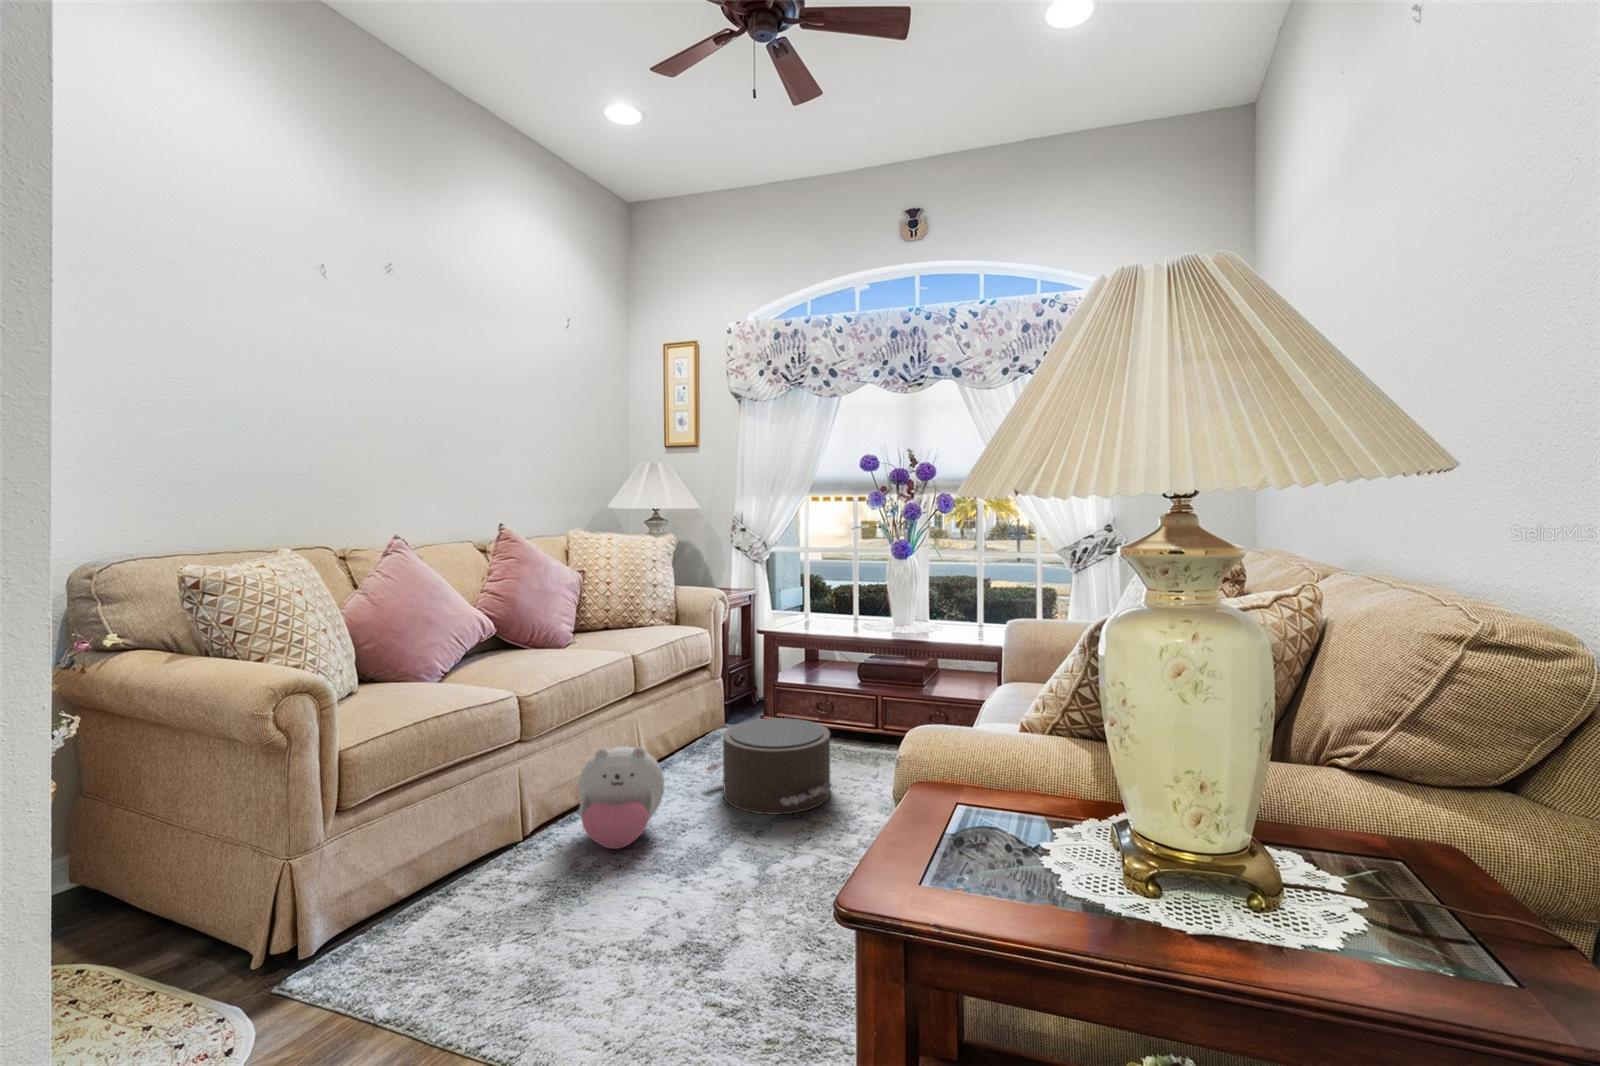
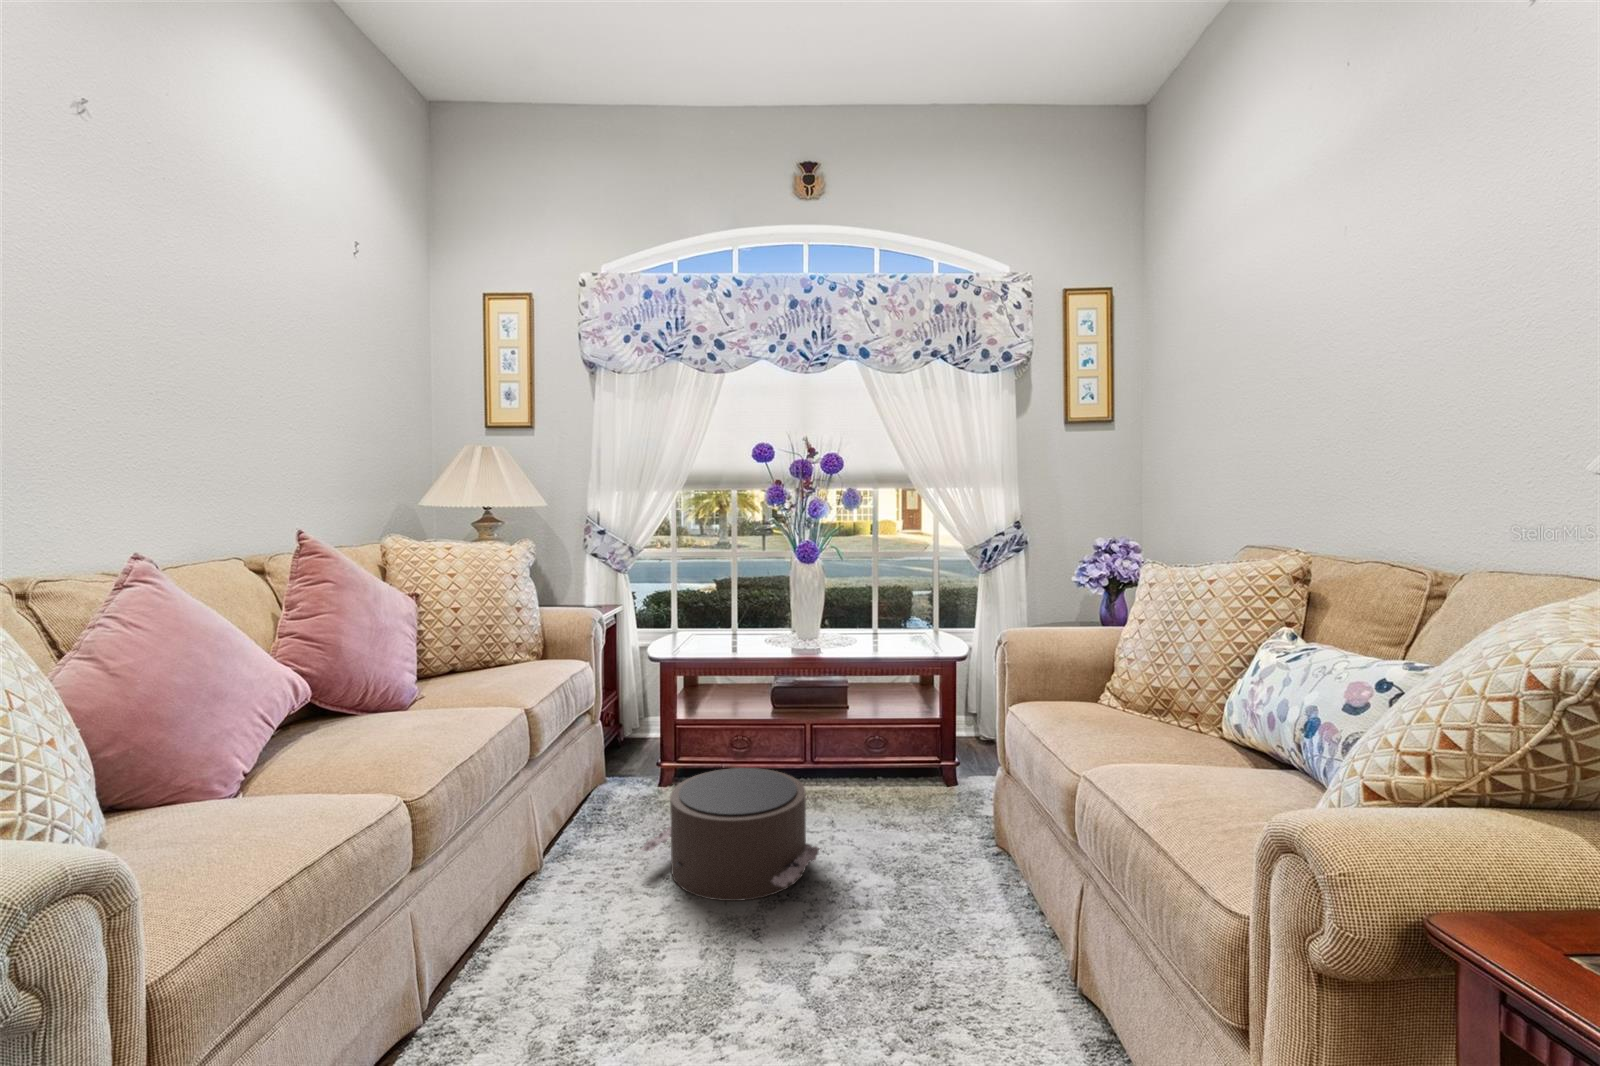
plush toy: present [579,746,664,849] -> none [510,846,634,1000]

